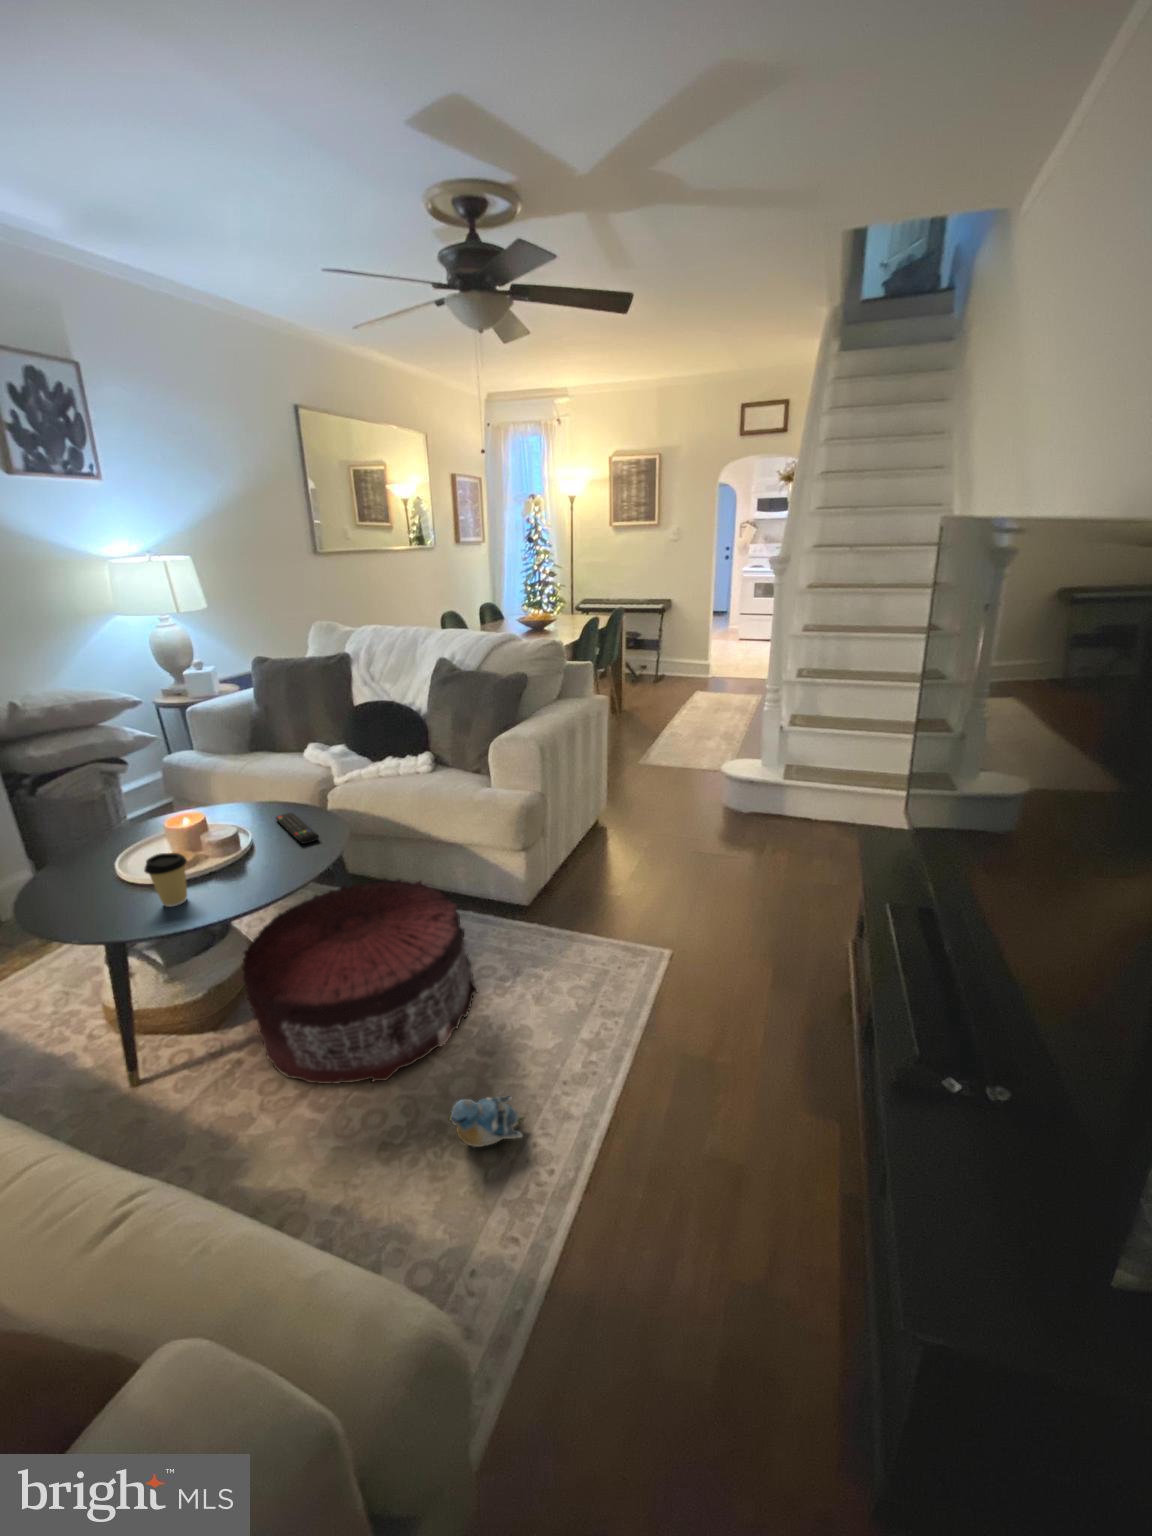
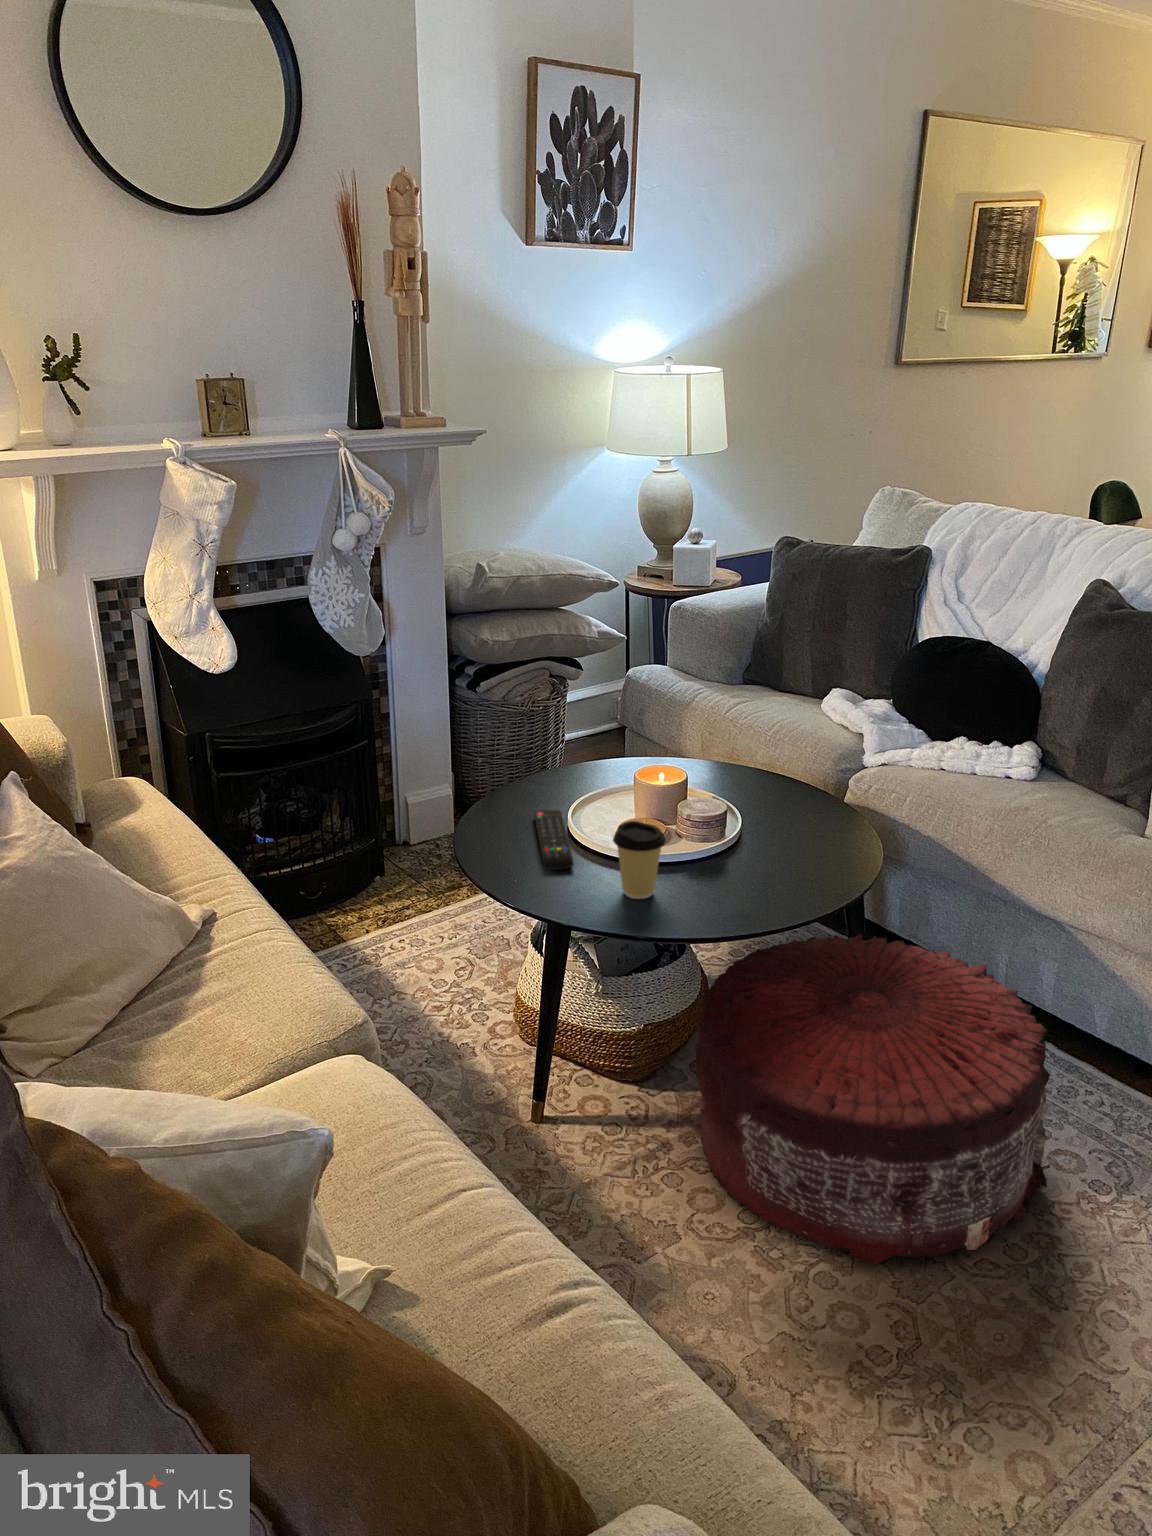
remote control: present [276,813,319,844] -> present [534,810,574,870]
plush toy: present [449,1096,525,1147] -> none [967,1352,1102,1464]

